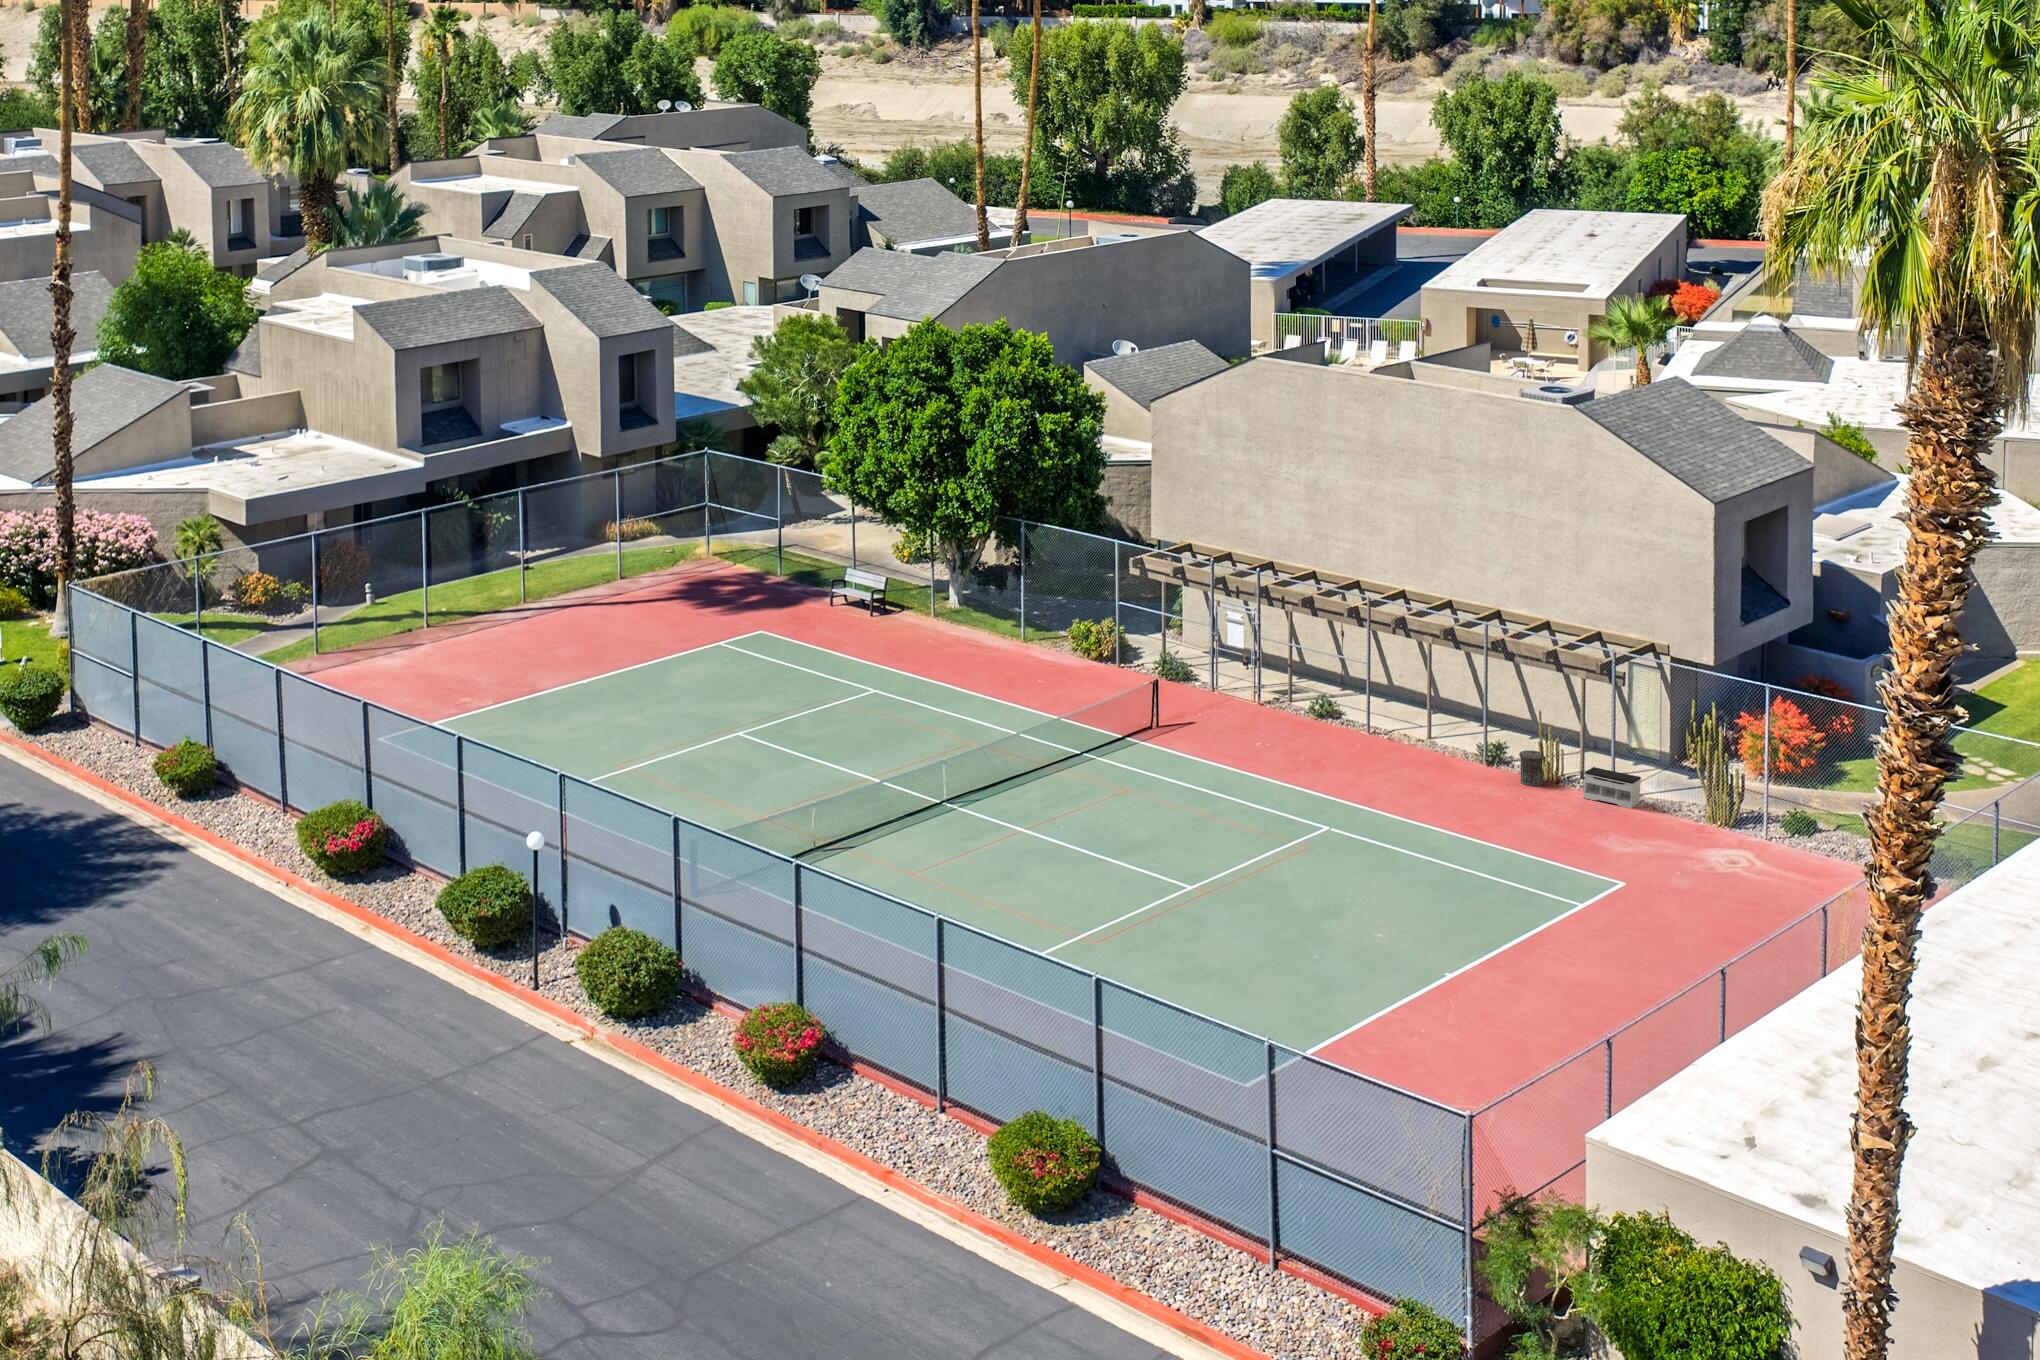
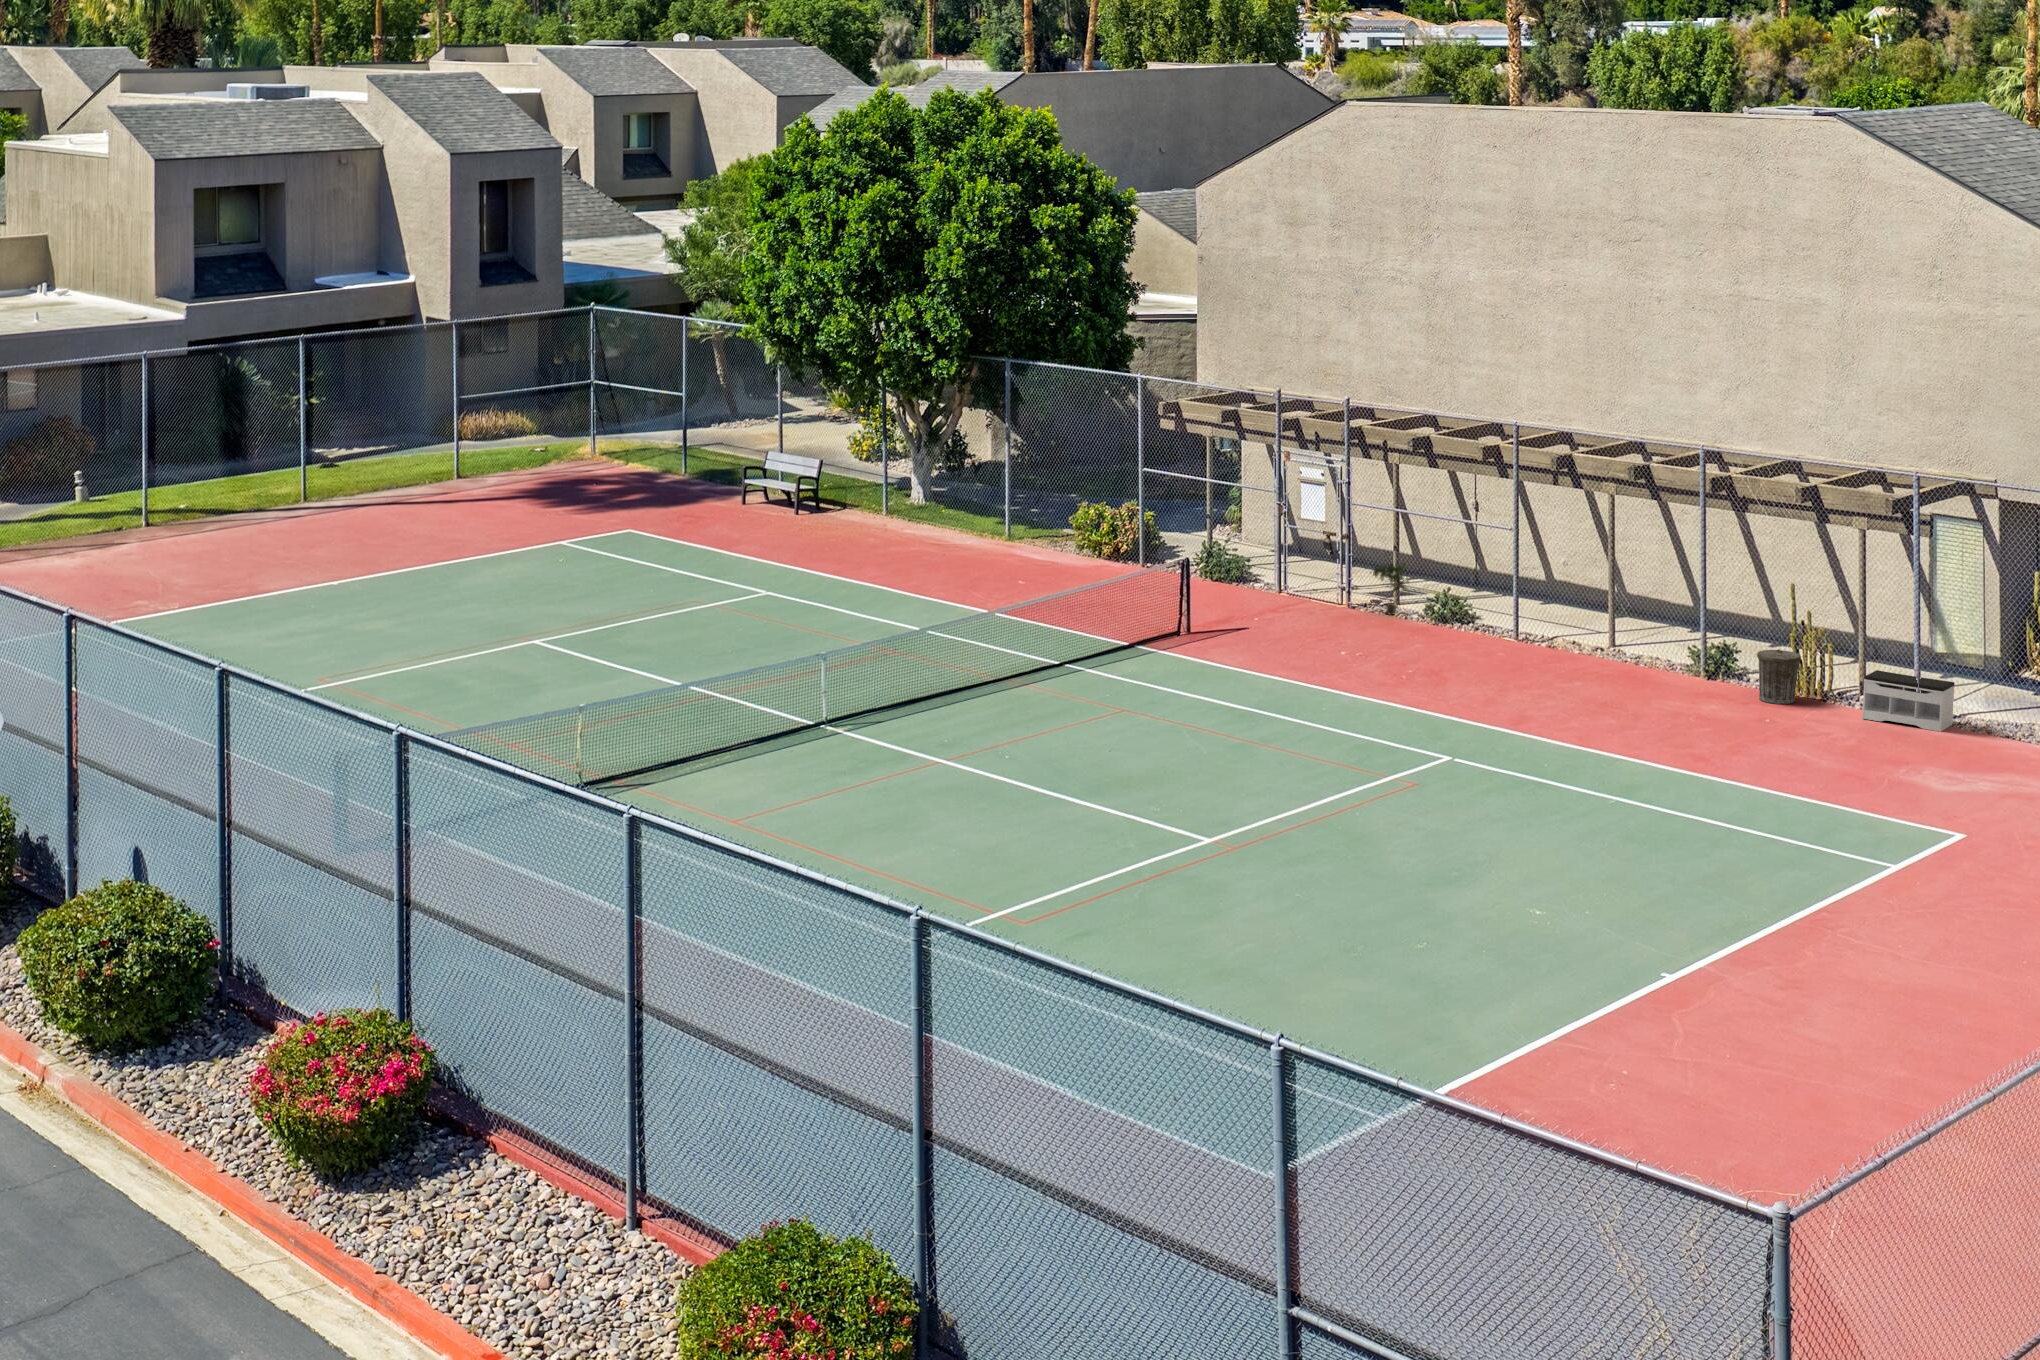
potted plant: none [1270,675,1299,710] -> present [1373,563,1409,615]

